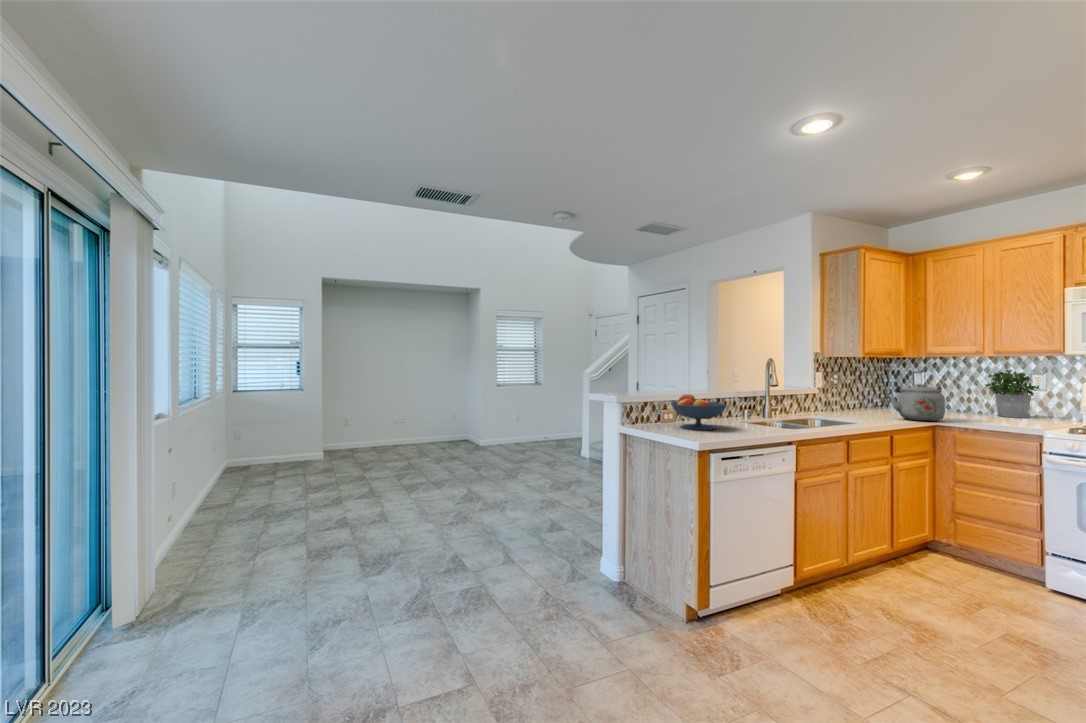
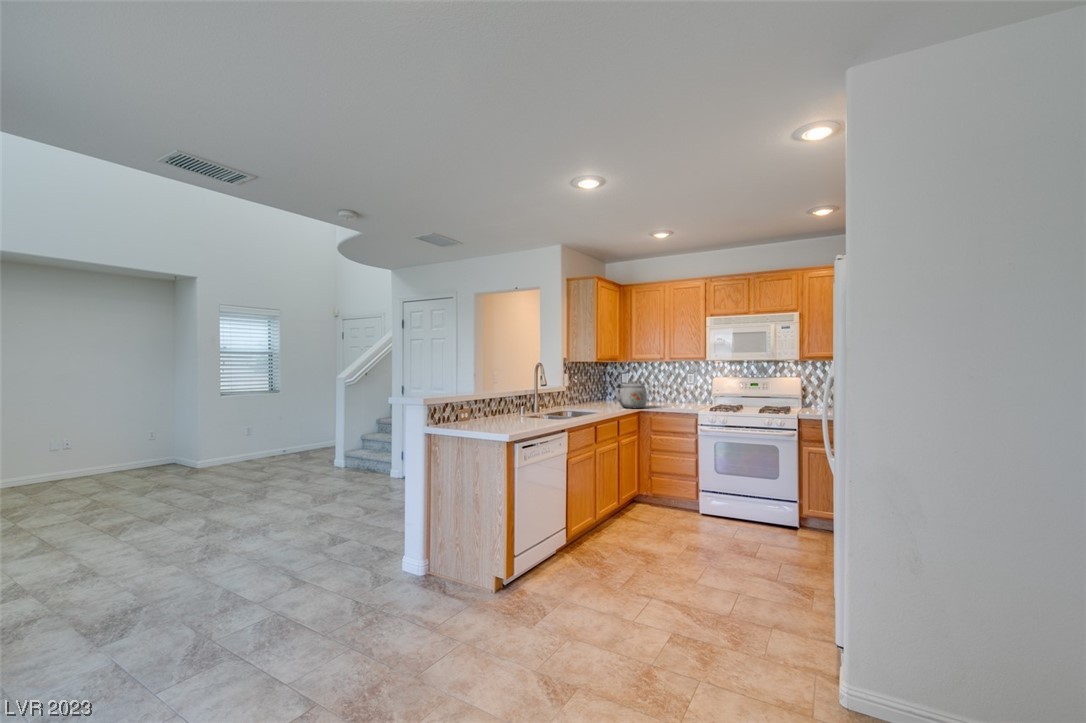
potted plant: present [985,370,1039,418] -> none [663,371,691,403]
fruit bowl: present [672,394,726,430] -> none [470,394,516,425]

